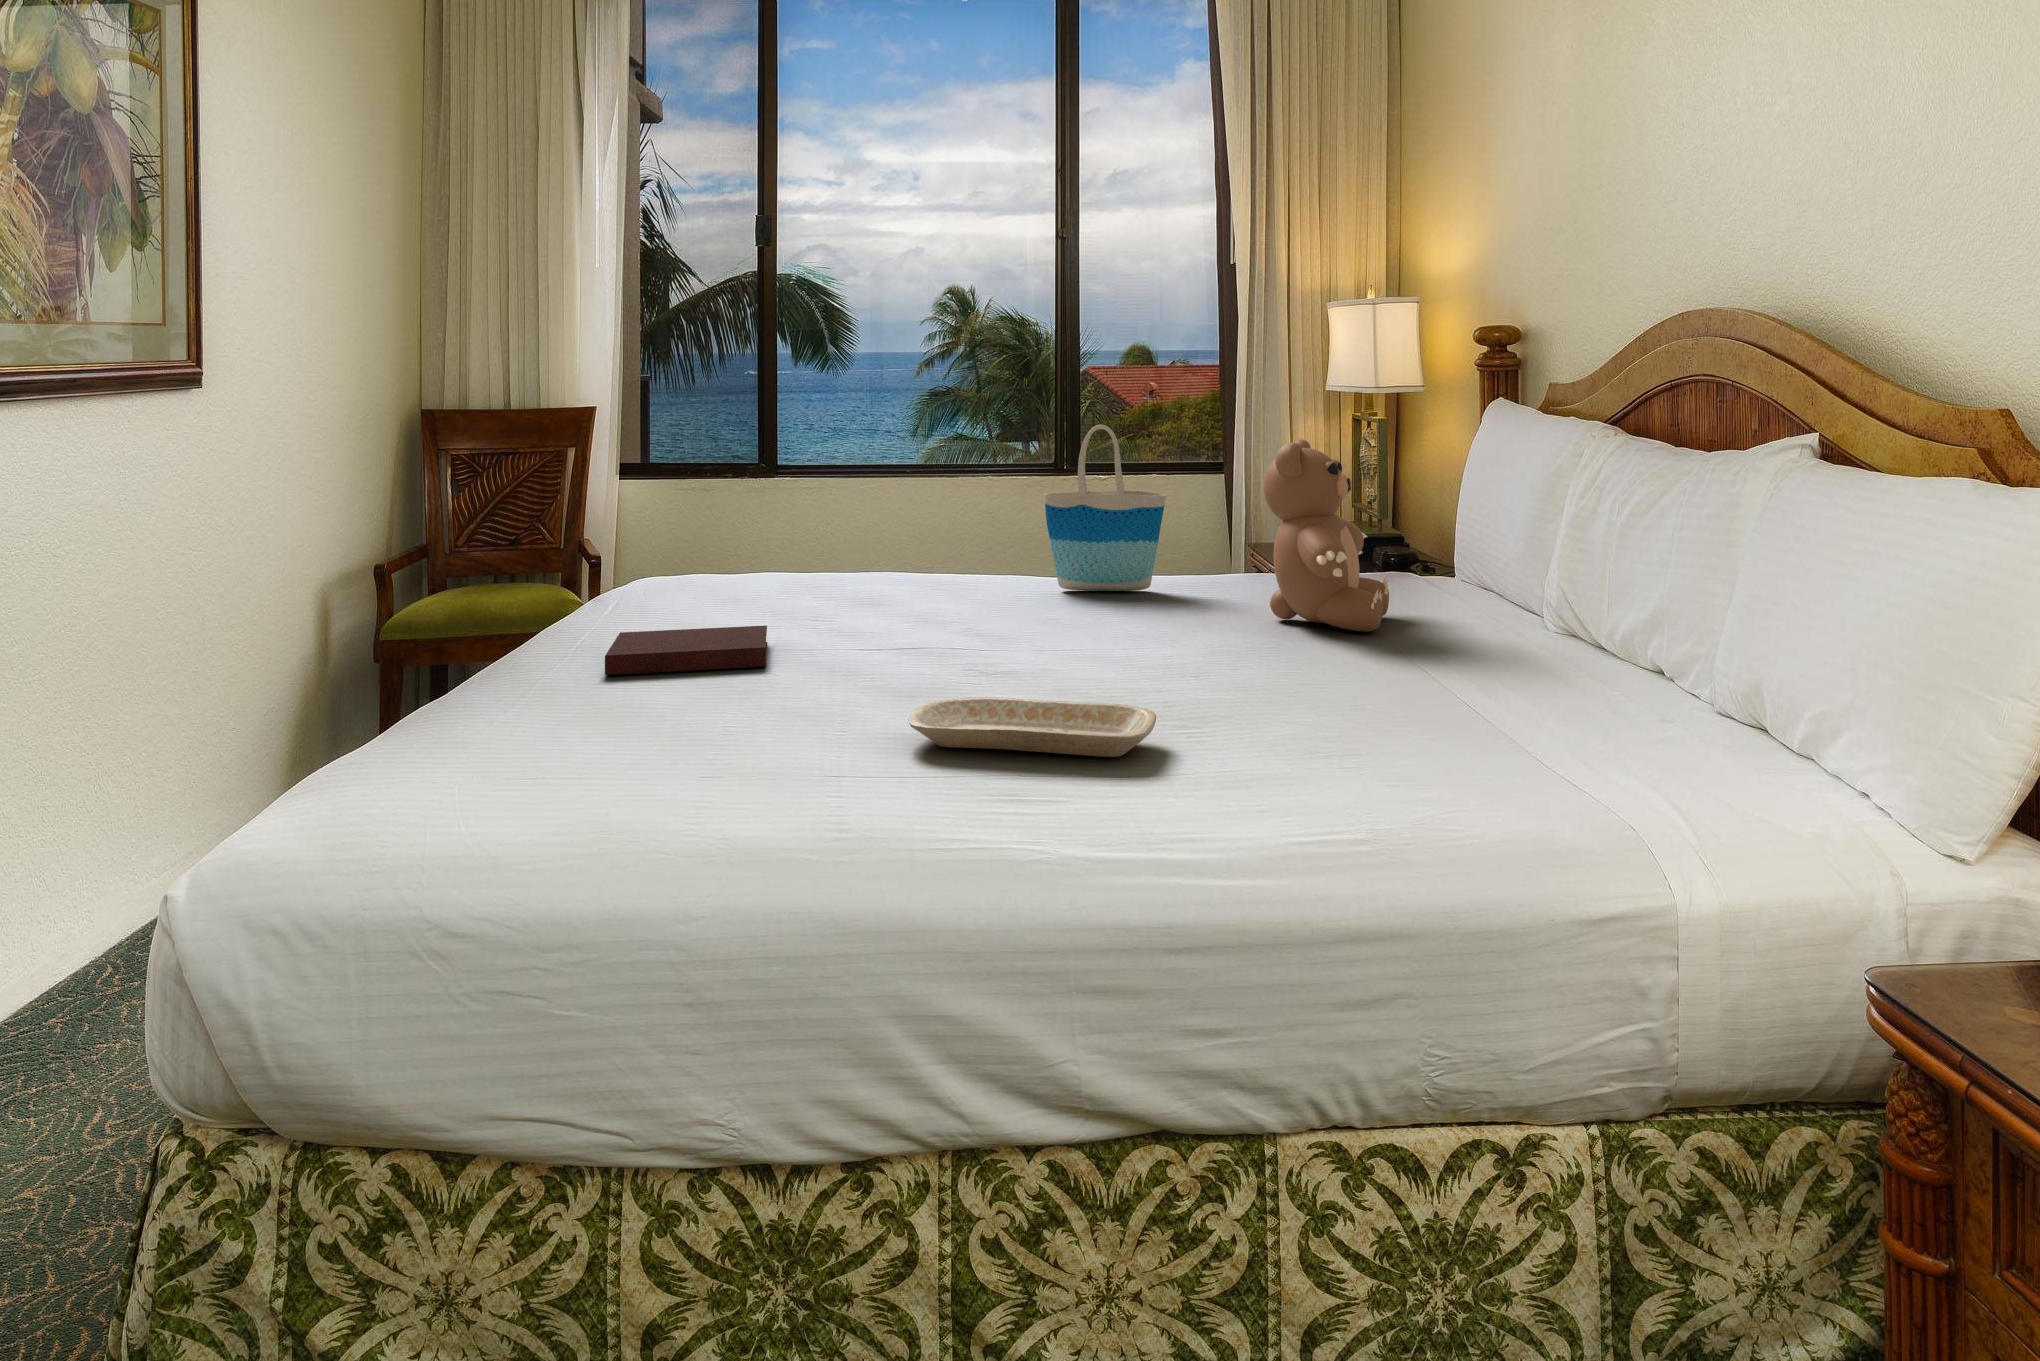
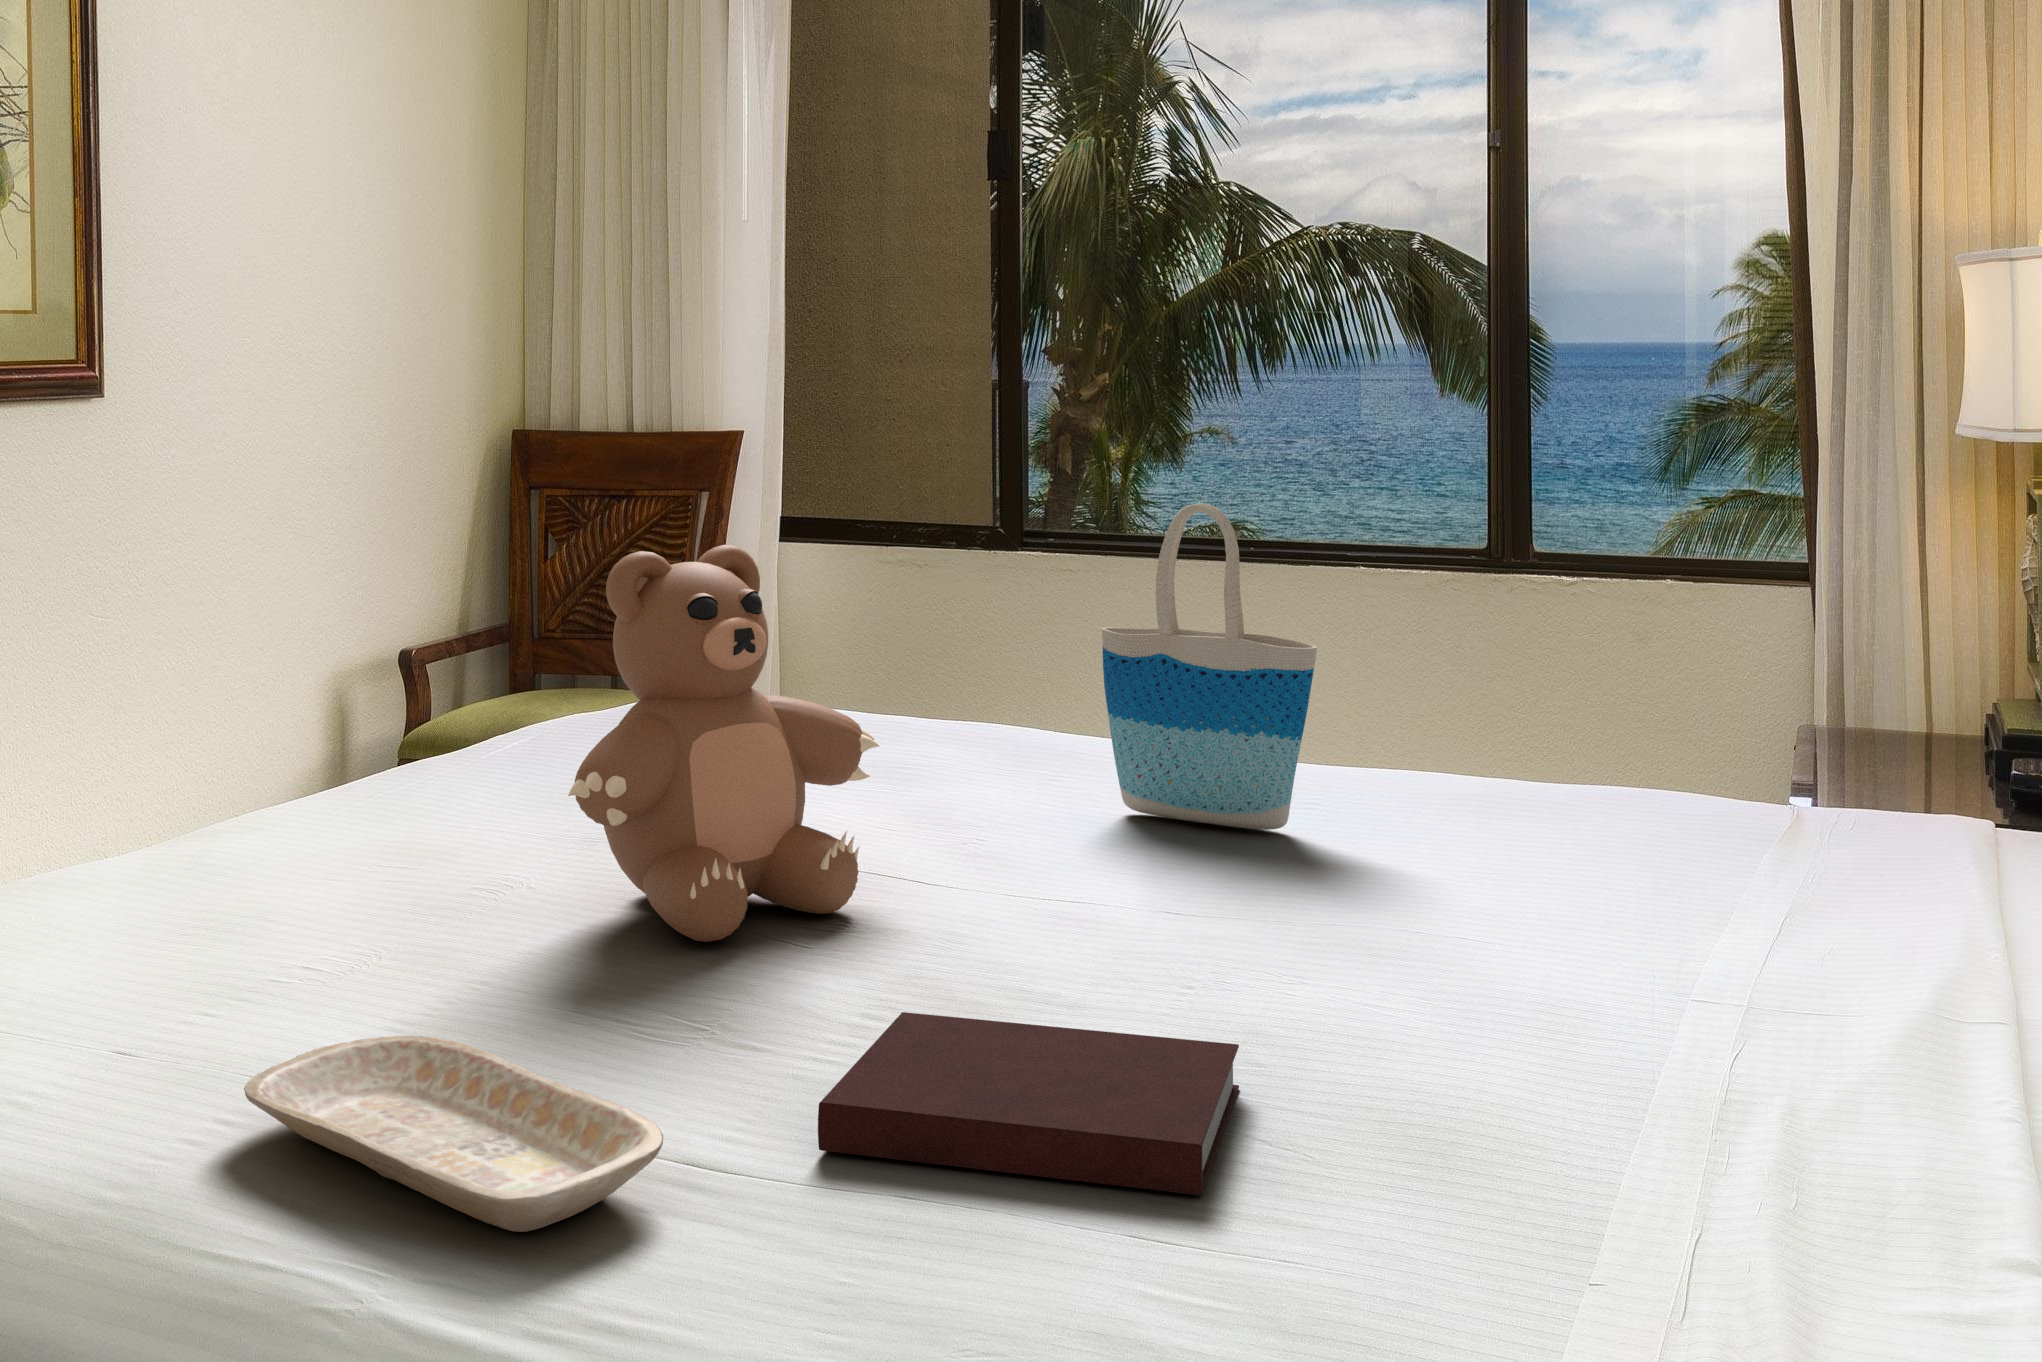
teddy bear: present [1264,439,1389,632] -> present [568,545,879,942]
notebook: present [605,625,767,675] -> present [818,1012,1239,1195]

